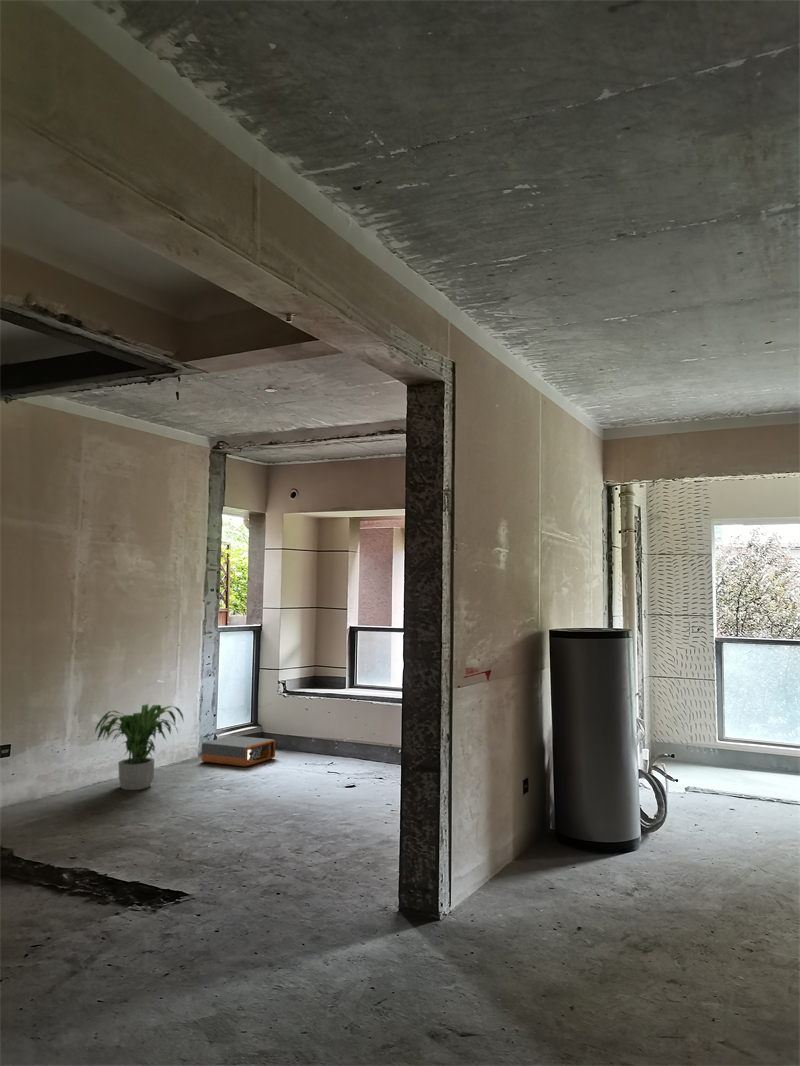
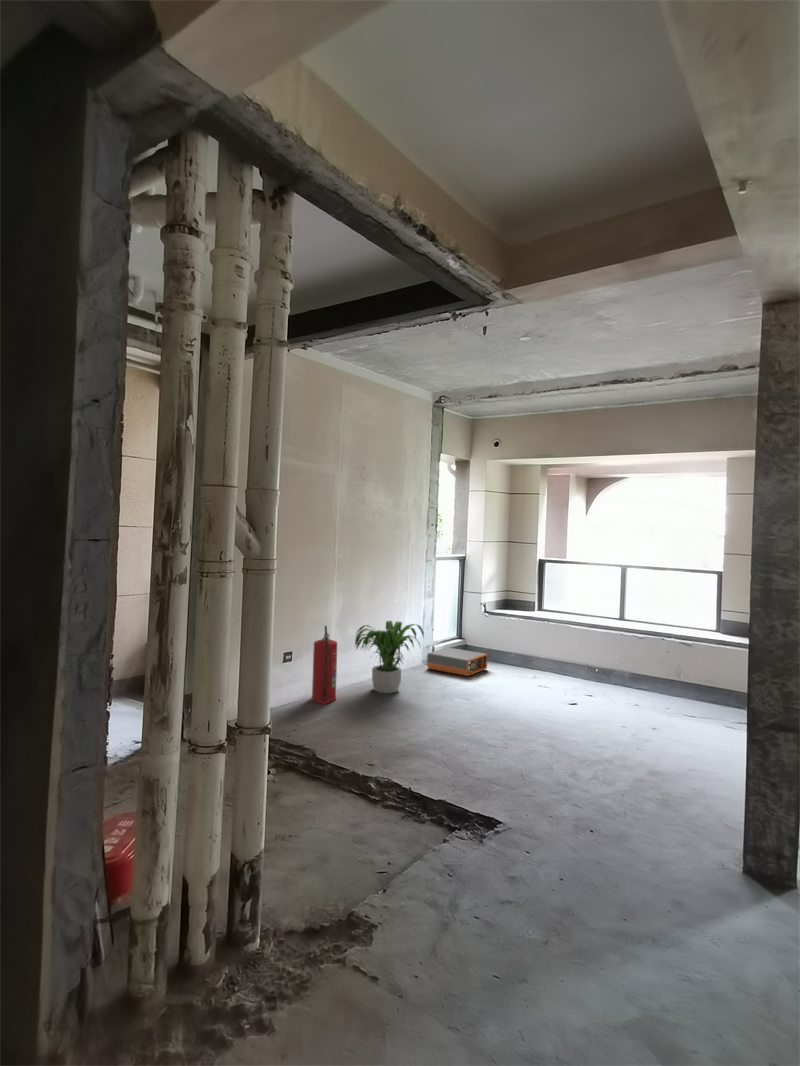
fire extinguisher: none [35,713,69,806] -> present [312,626,337,704]

